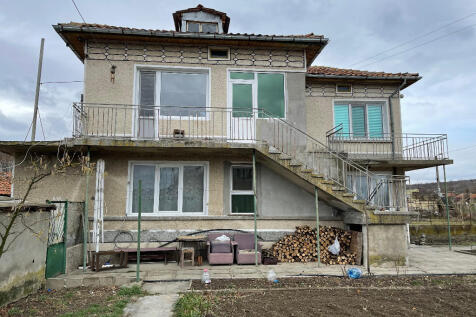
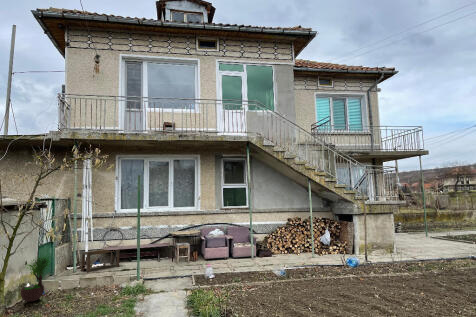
potted tree: none [24,252,55,297] -> present [21,257,50,302]

